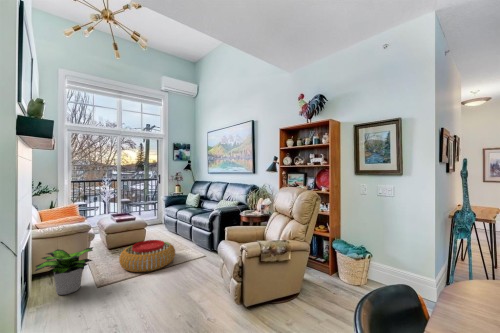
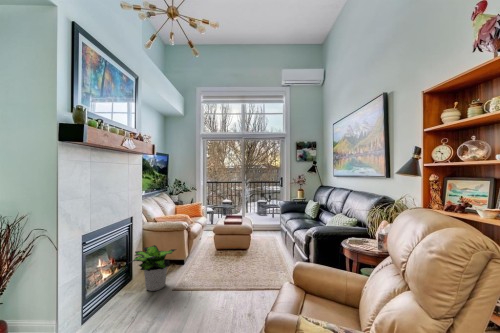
pouf: present [119,240,175,272] -> none [205,250,264,289]

